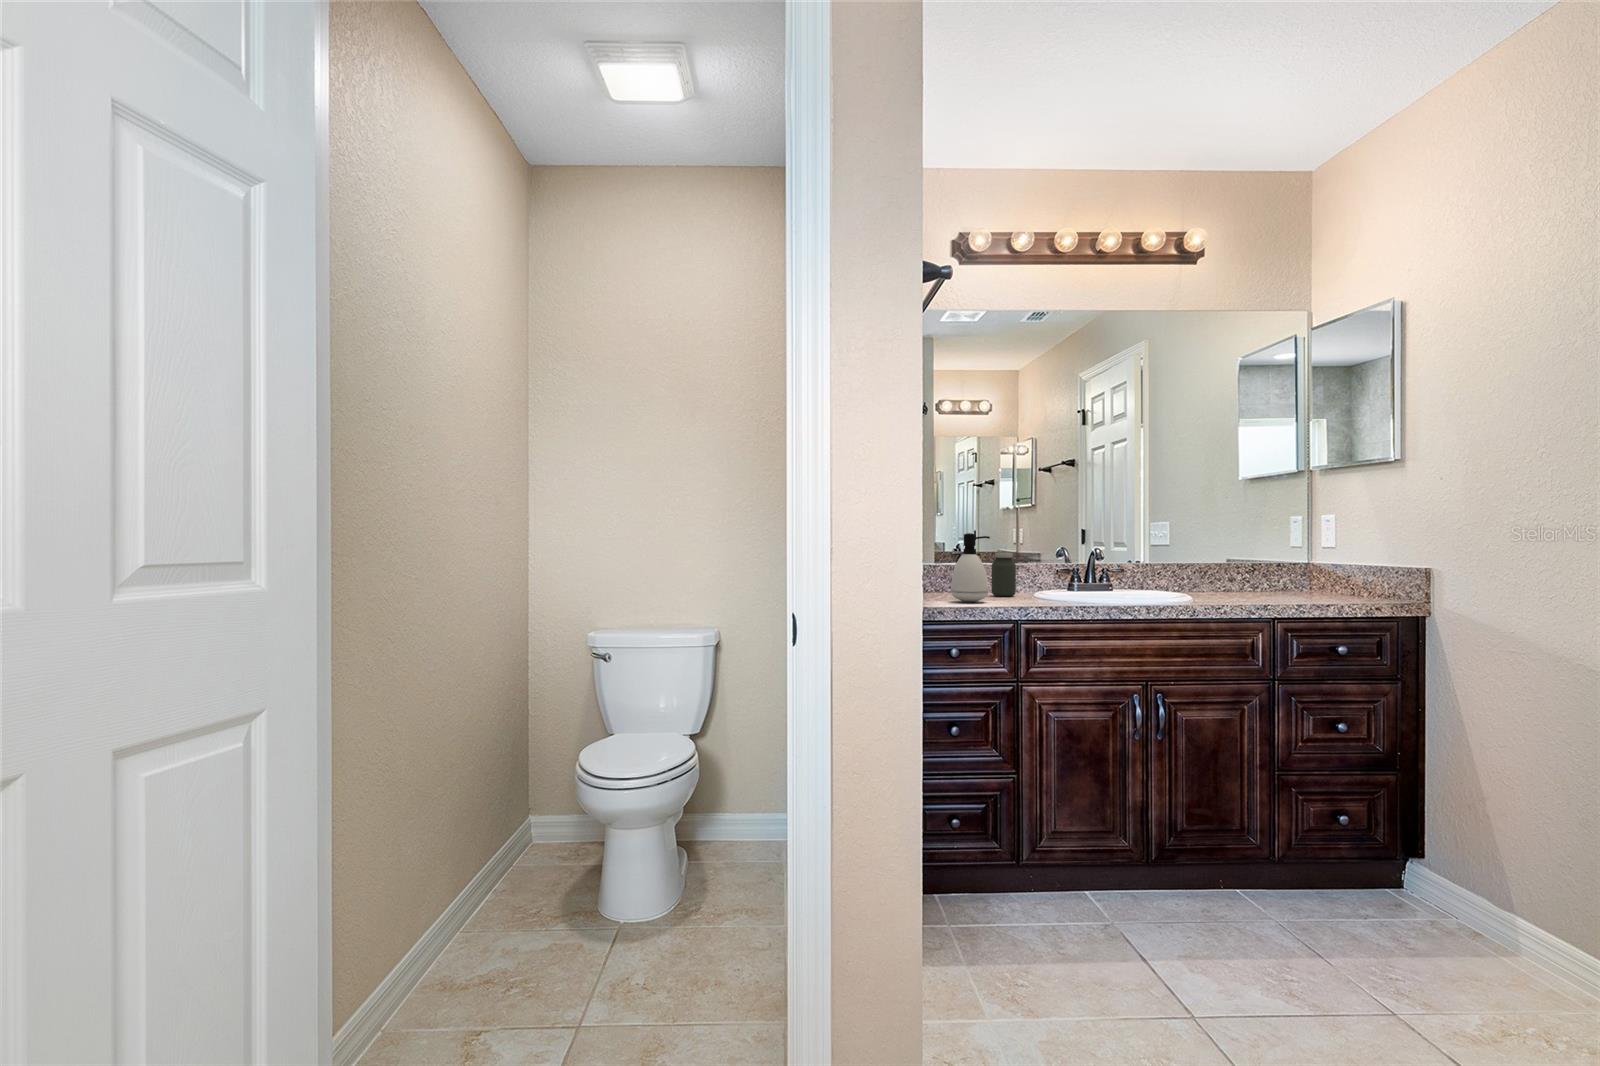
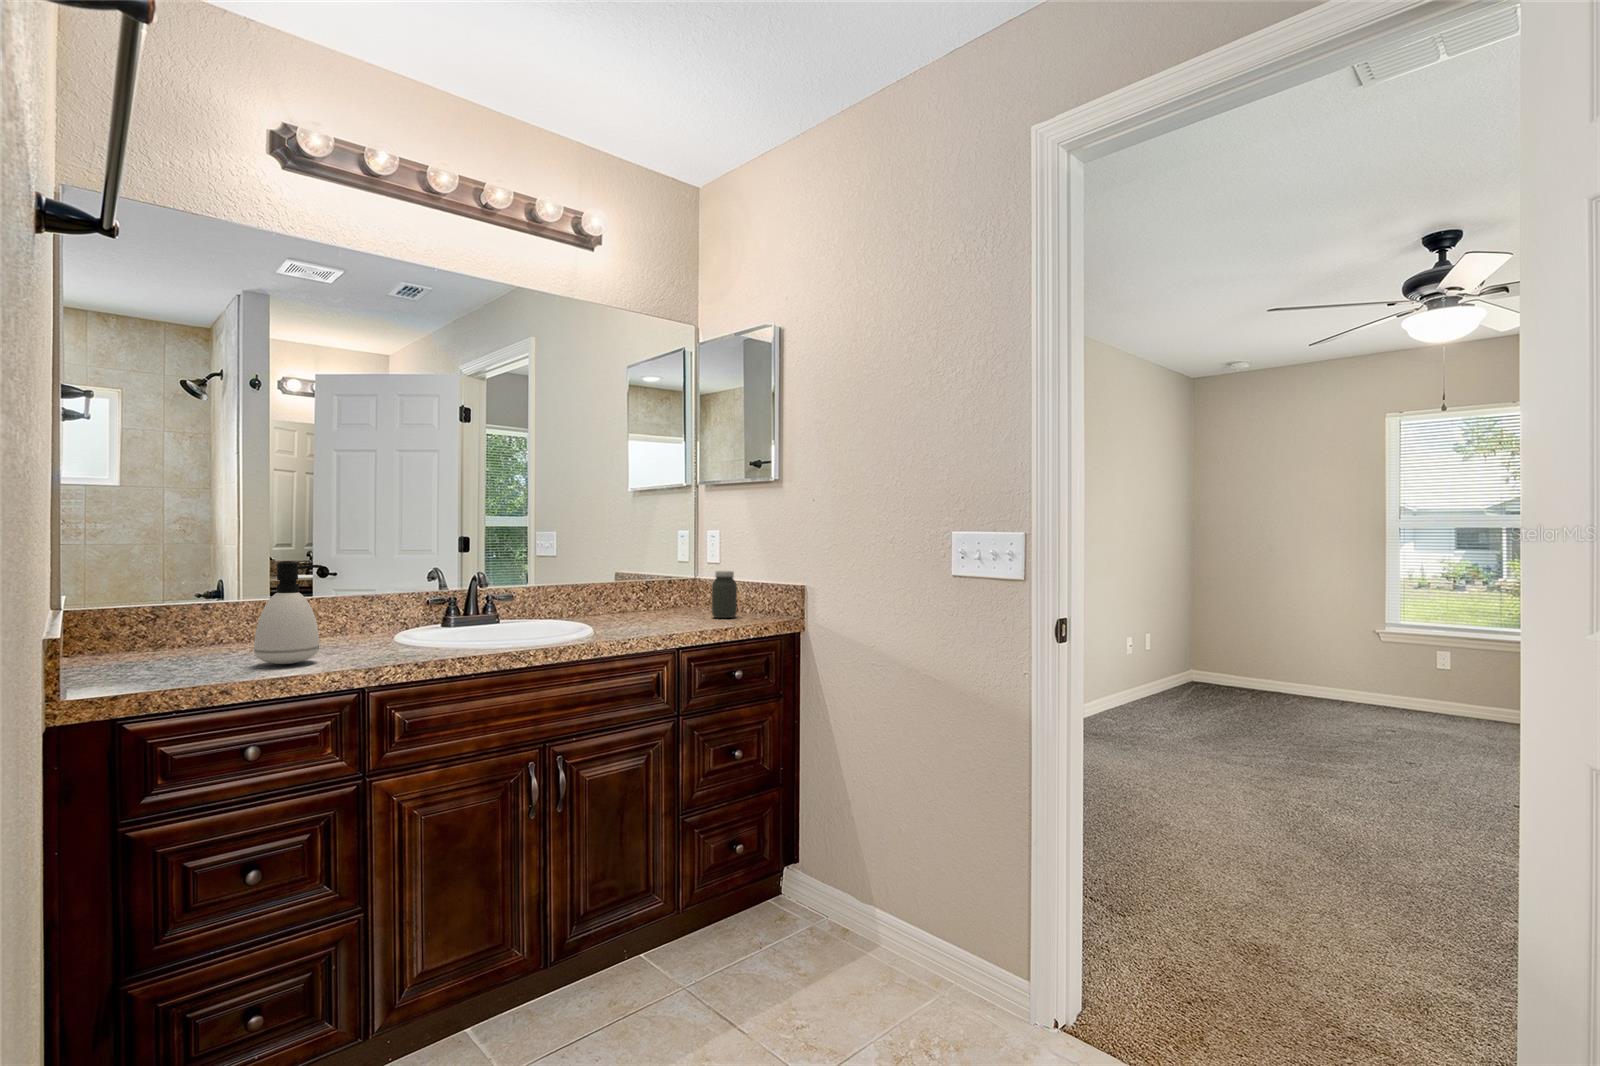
jar: present [992,553,1016,596] -> present [712,571,737,618]

